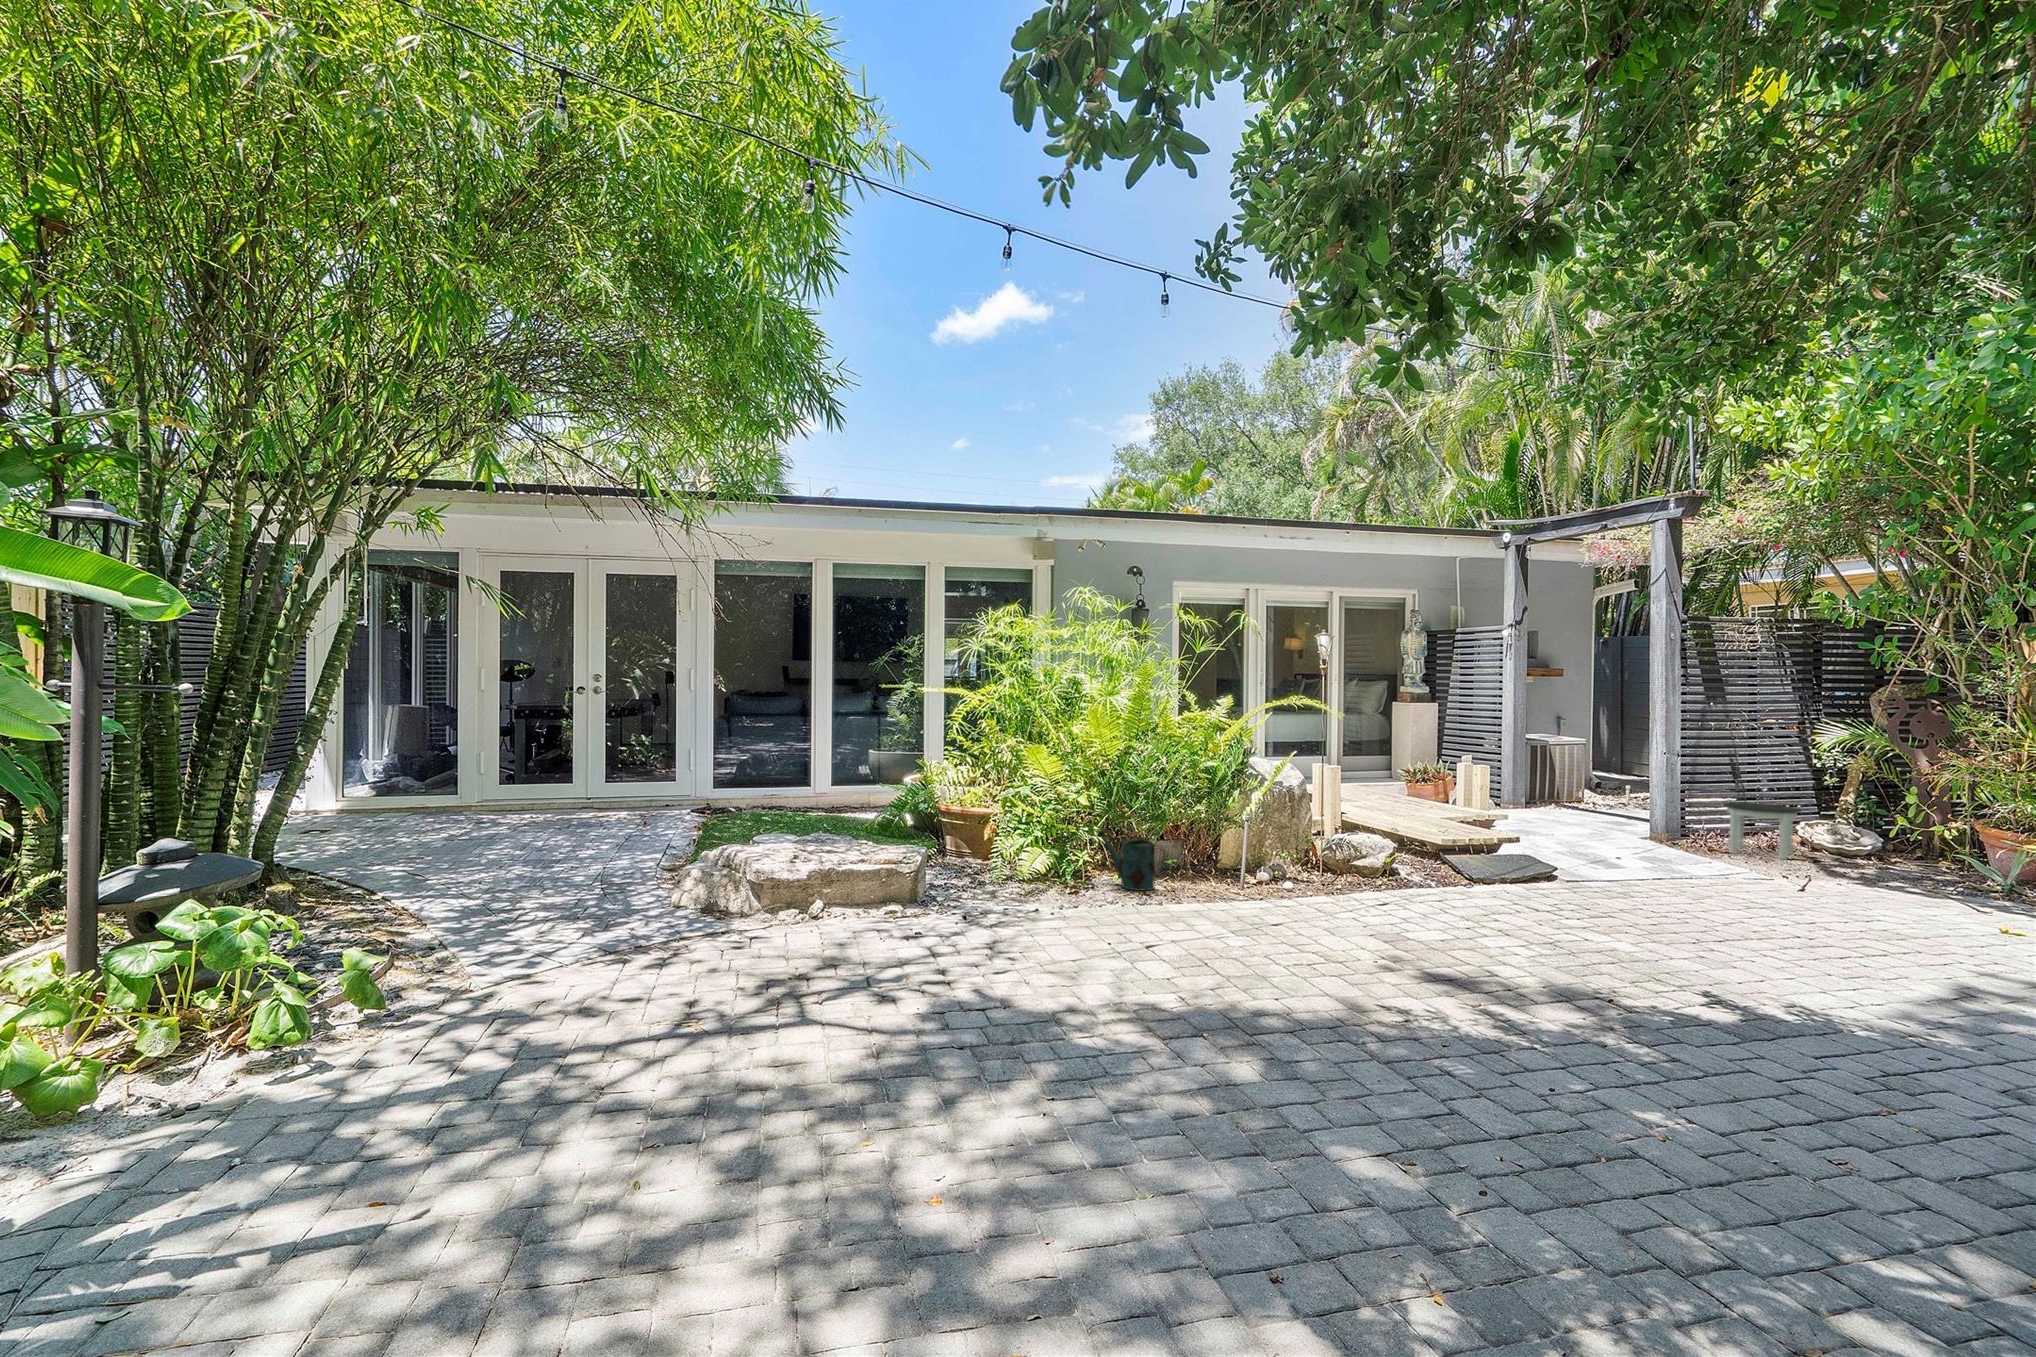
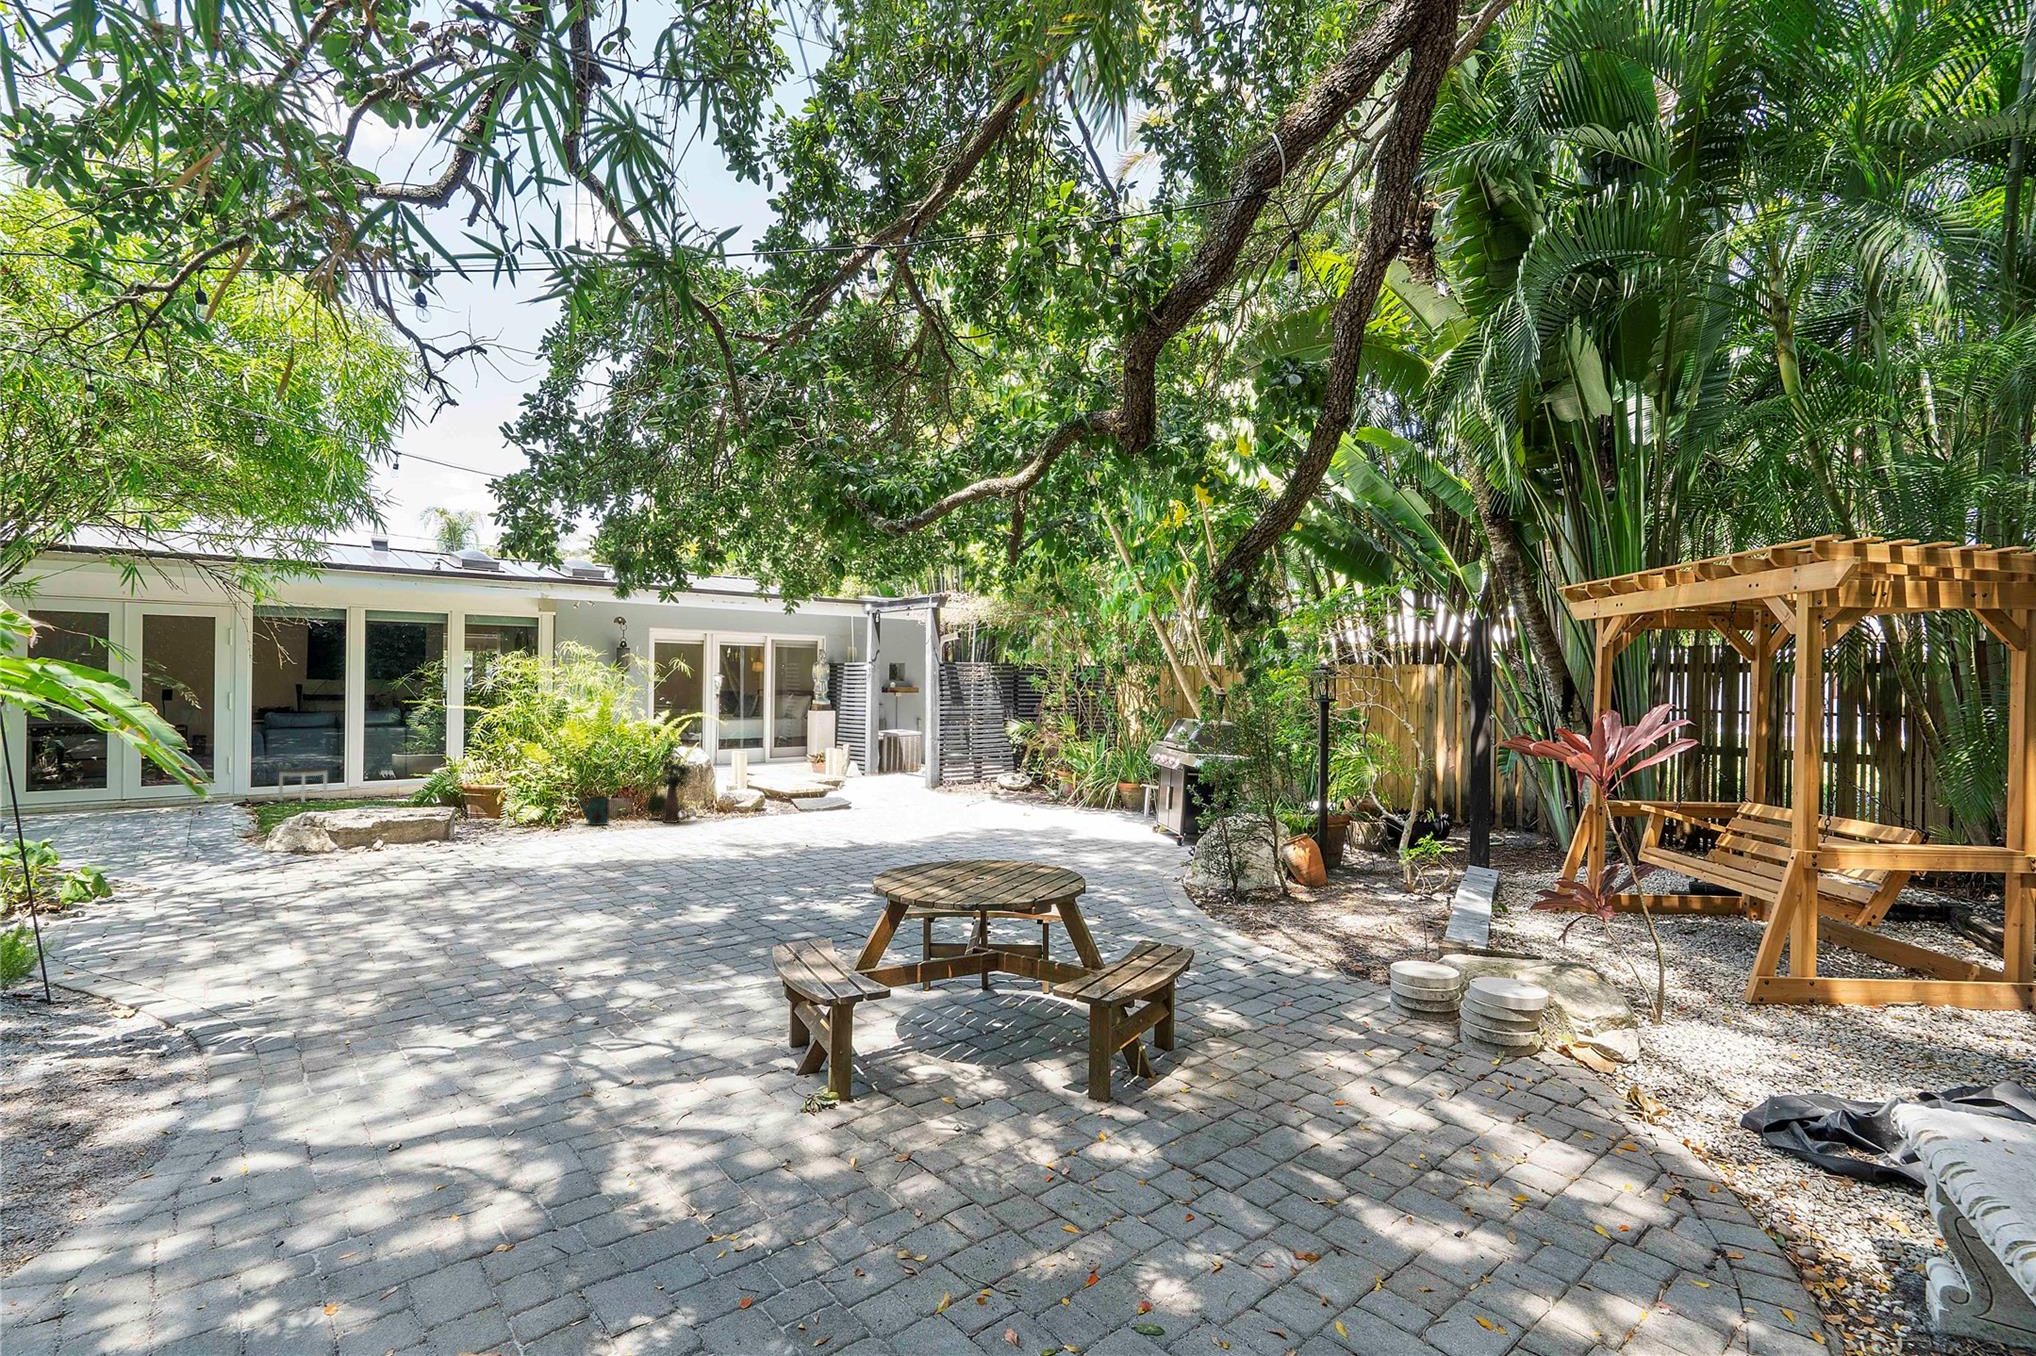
potted plant: none [1207,777,1295,895] -> present [646,760,691,823]
round table: present [1723,802,1801,860] -> present [279,767,328,802]

